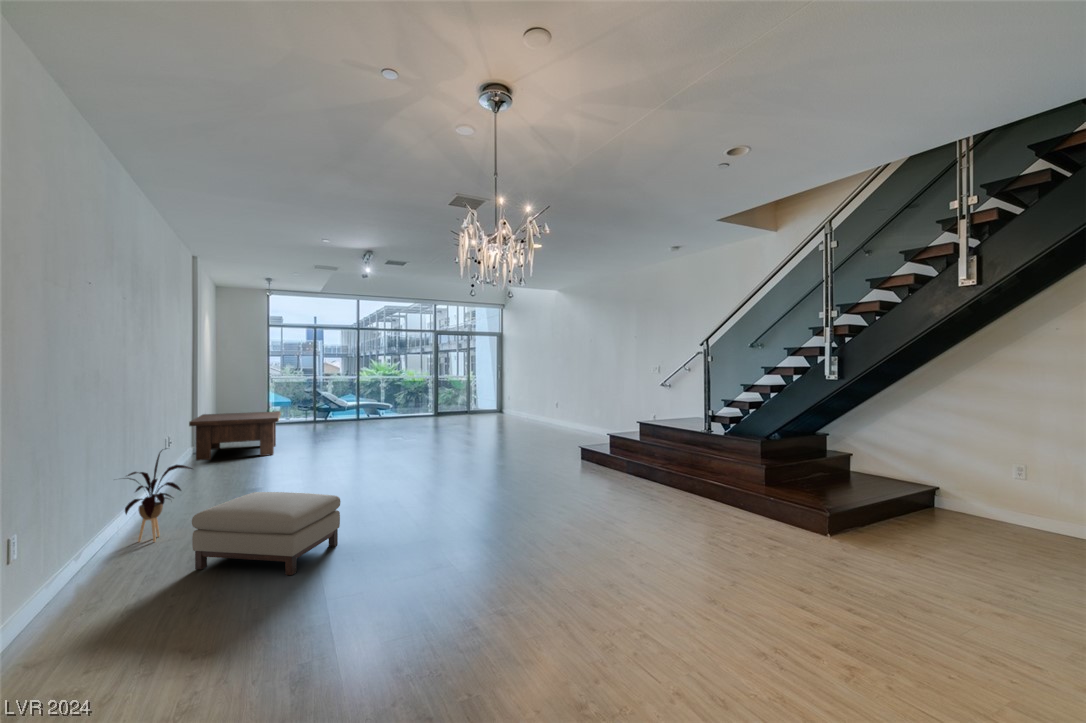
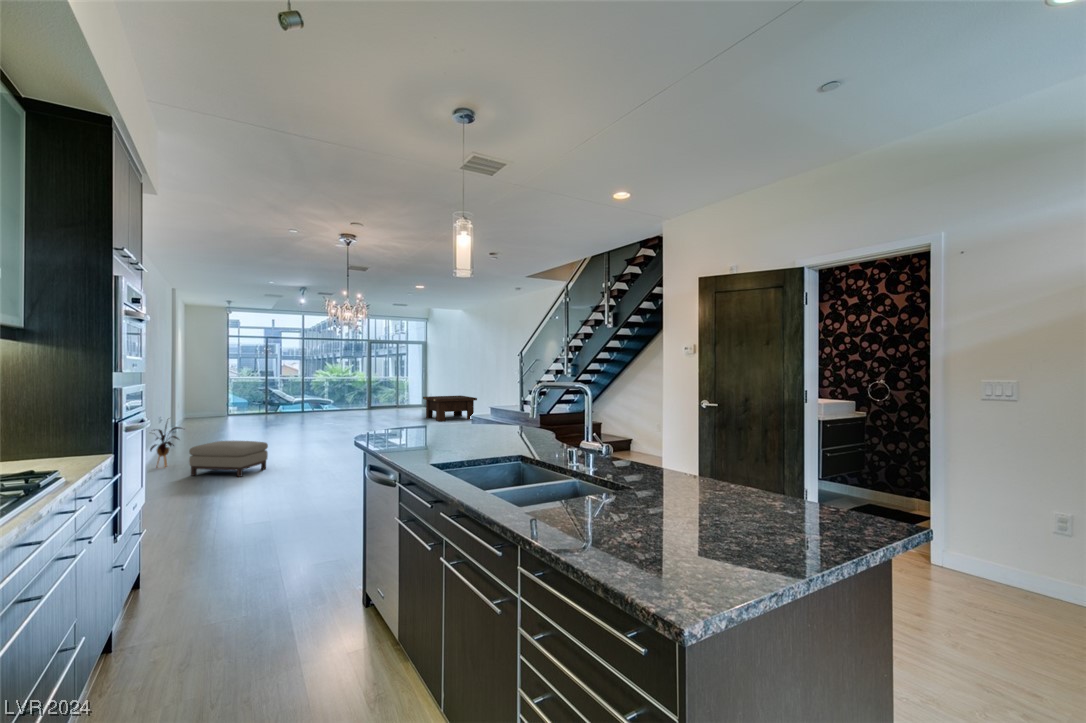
coffee table: present [189,411,281,461] -> present [423,396,477,421]

